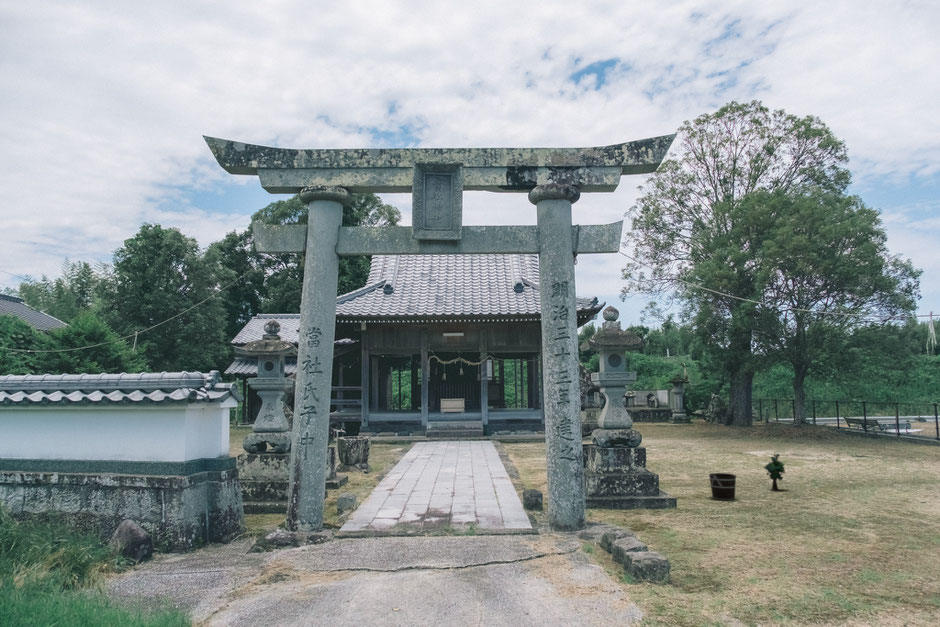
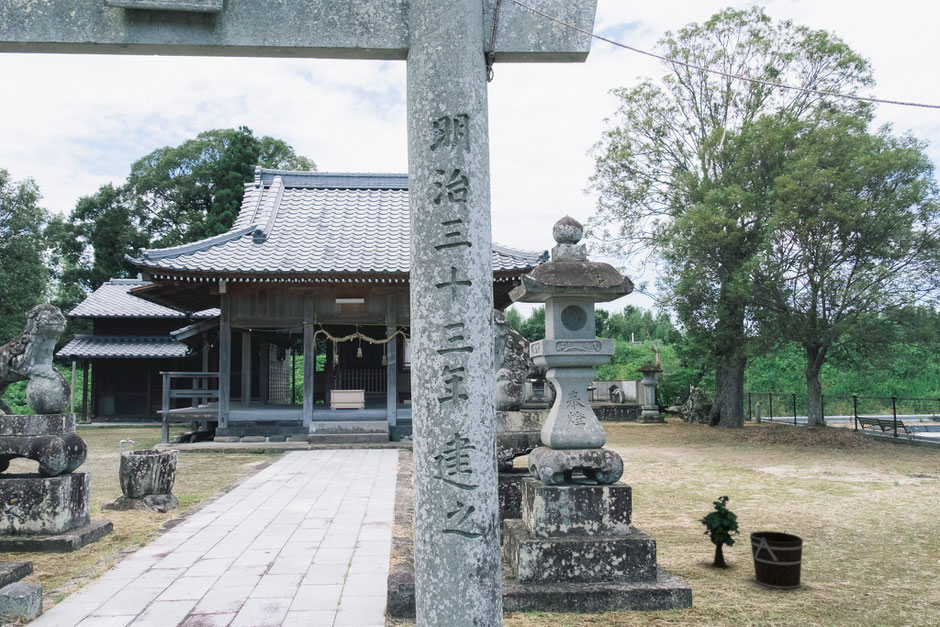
decorative plant: present [764,454,785,491] -> present [698,496,740,567]

